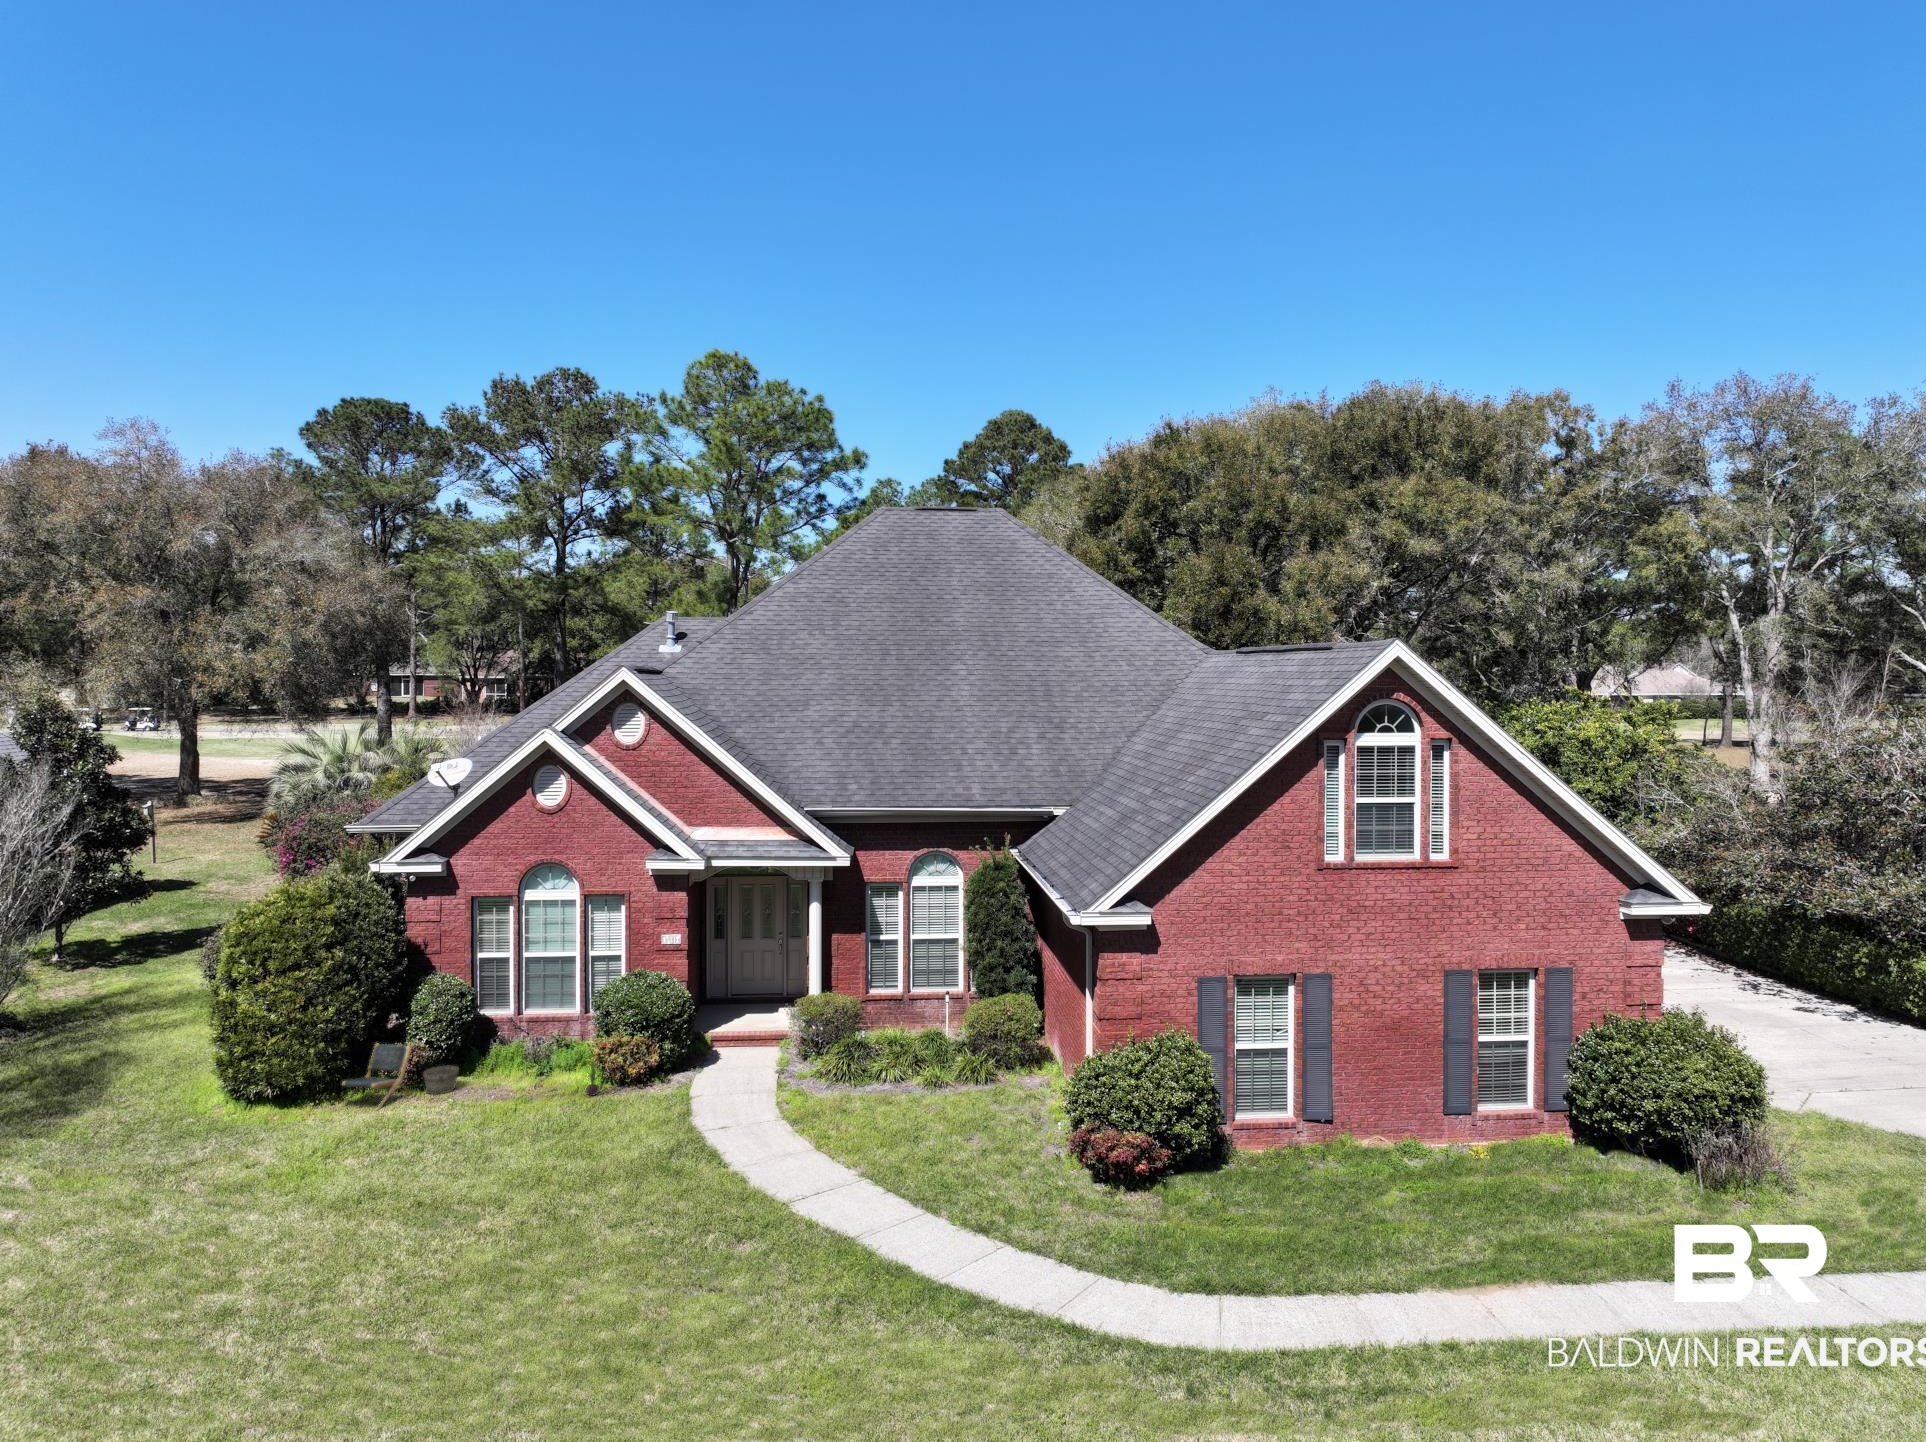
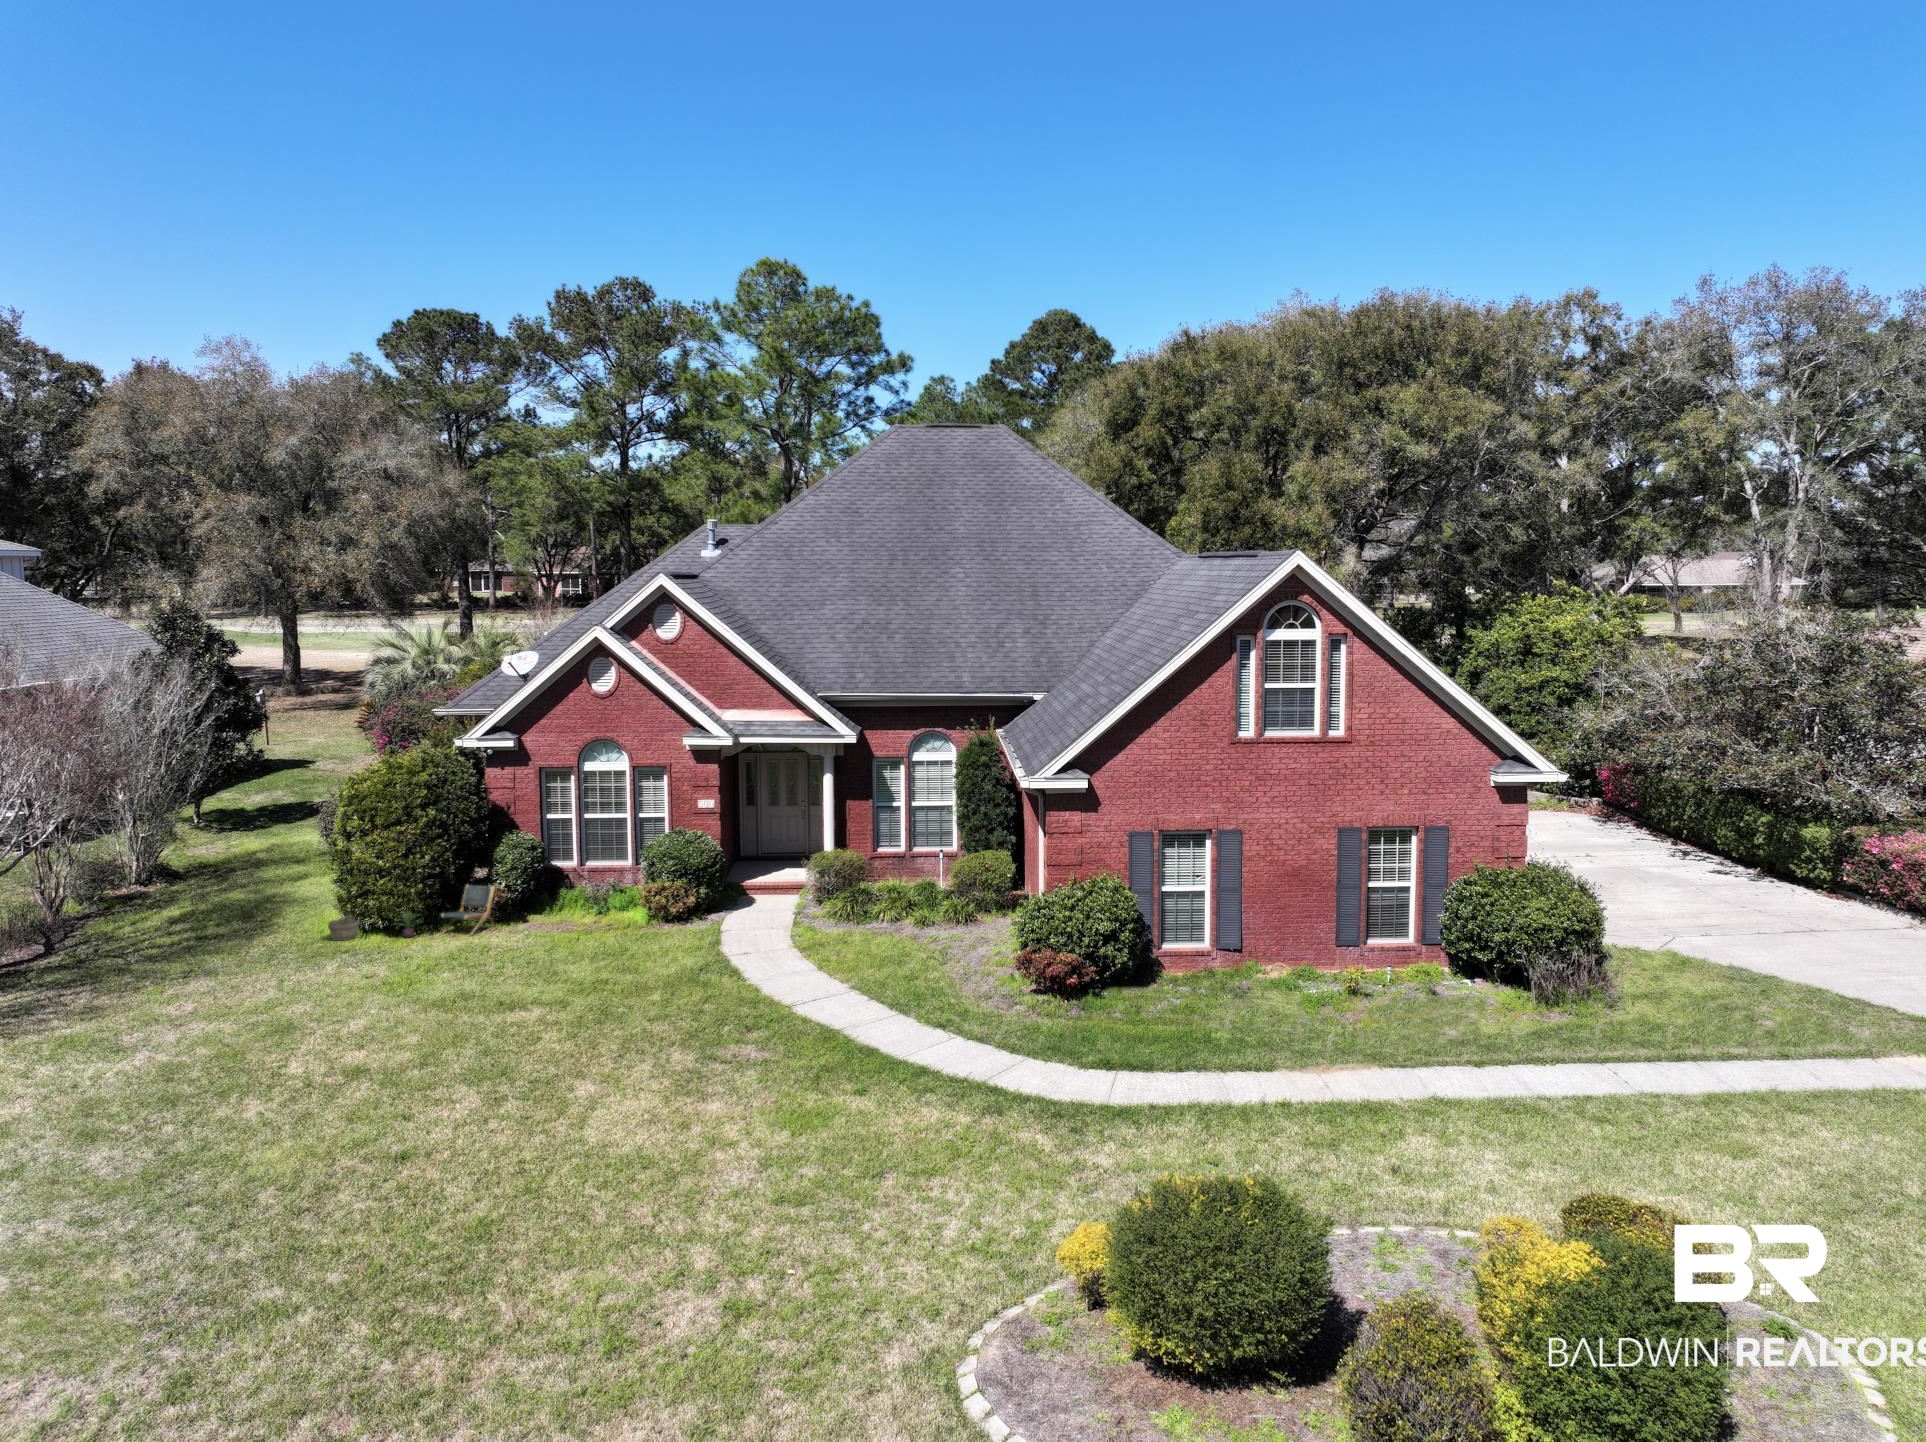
decorative plant: present [586,1060,600,1096] -> present [403,911,414,938]
wooden bucket: present [424,1064,459,1095] -> present [328,918,360,941]

